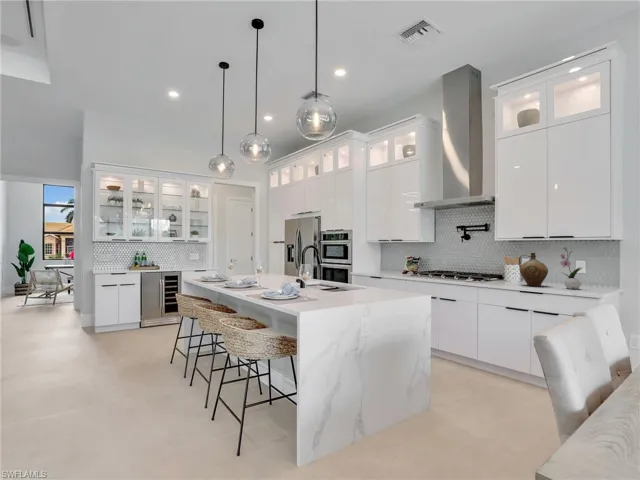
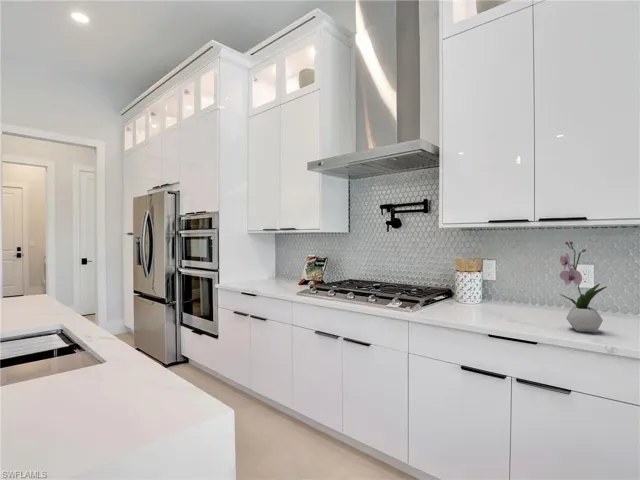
ceramic jug: present [519,253,548,286] -> none [478,252,534,321]

